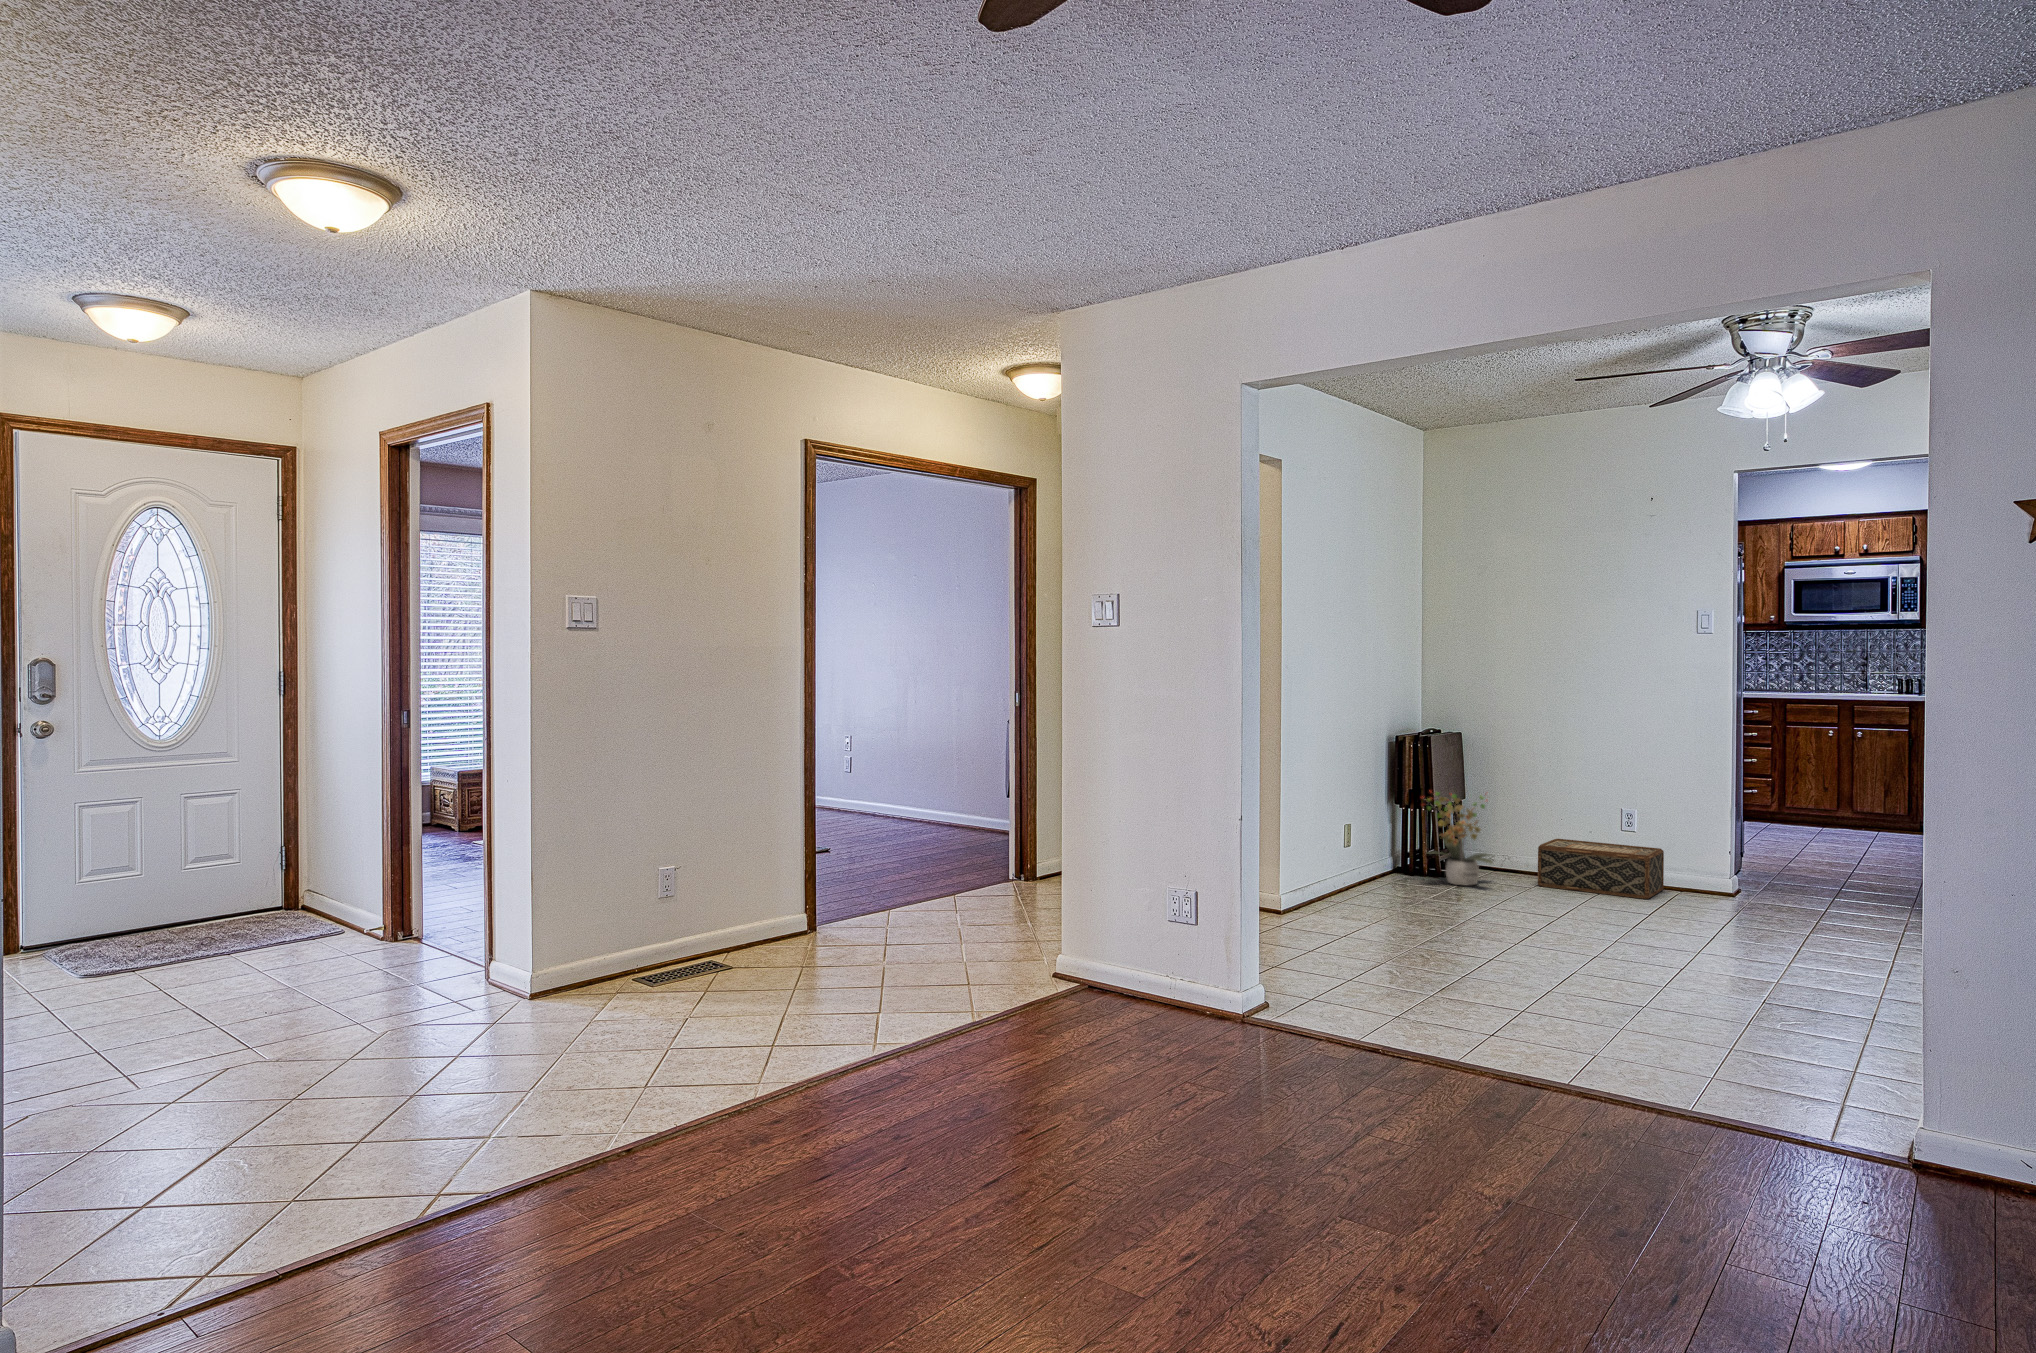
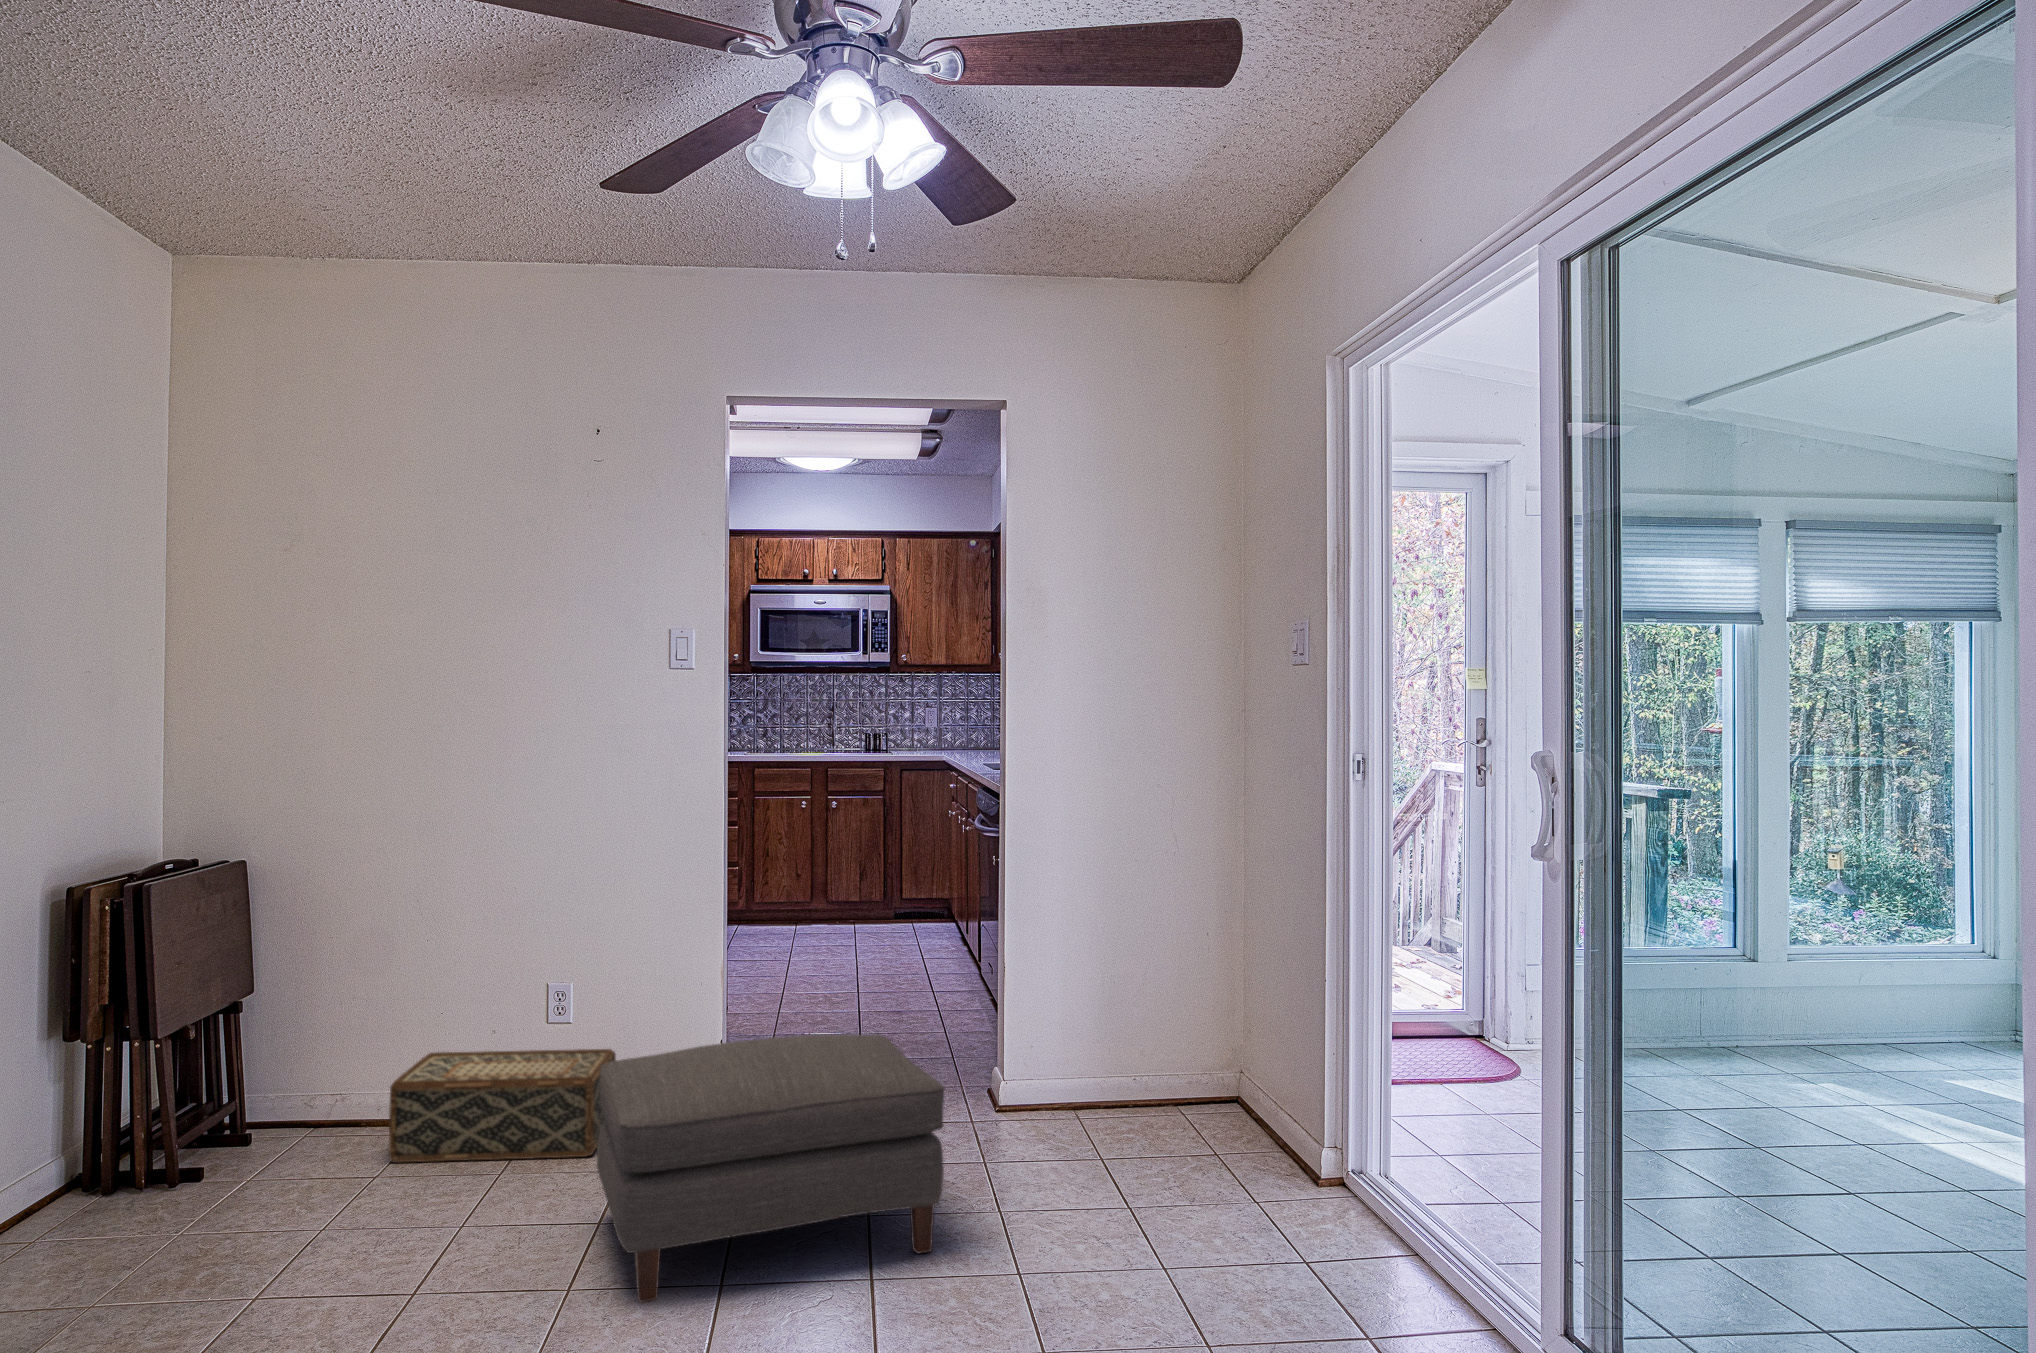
potted plant: present [1422,792,1492,885] -> none [120,992,302,1204]
ottoman: none [1650,833,1859,956] -> present [597,1034,945,1303]

